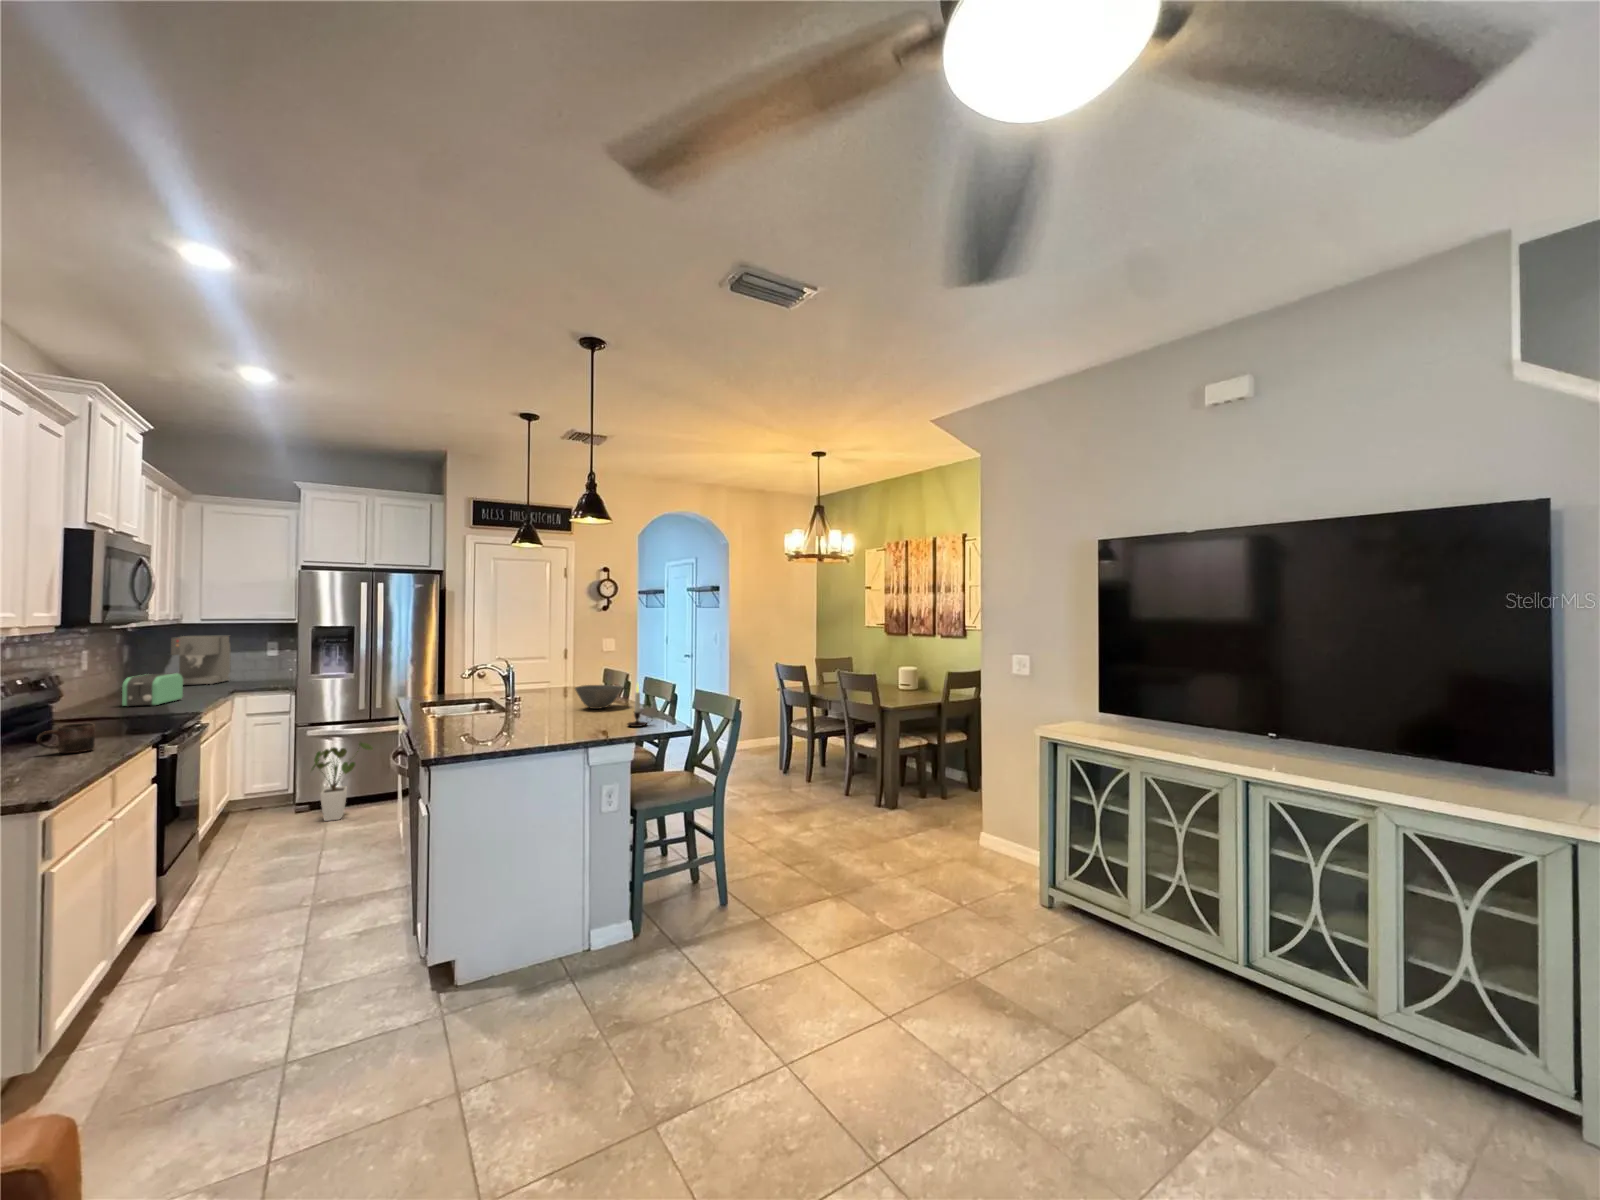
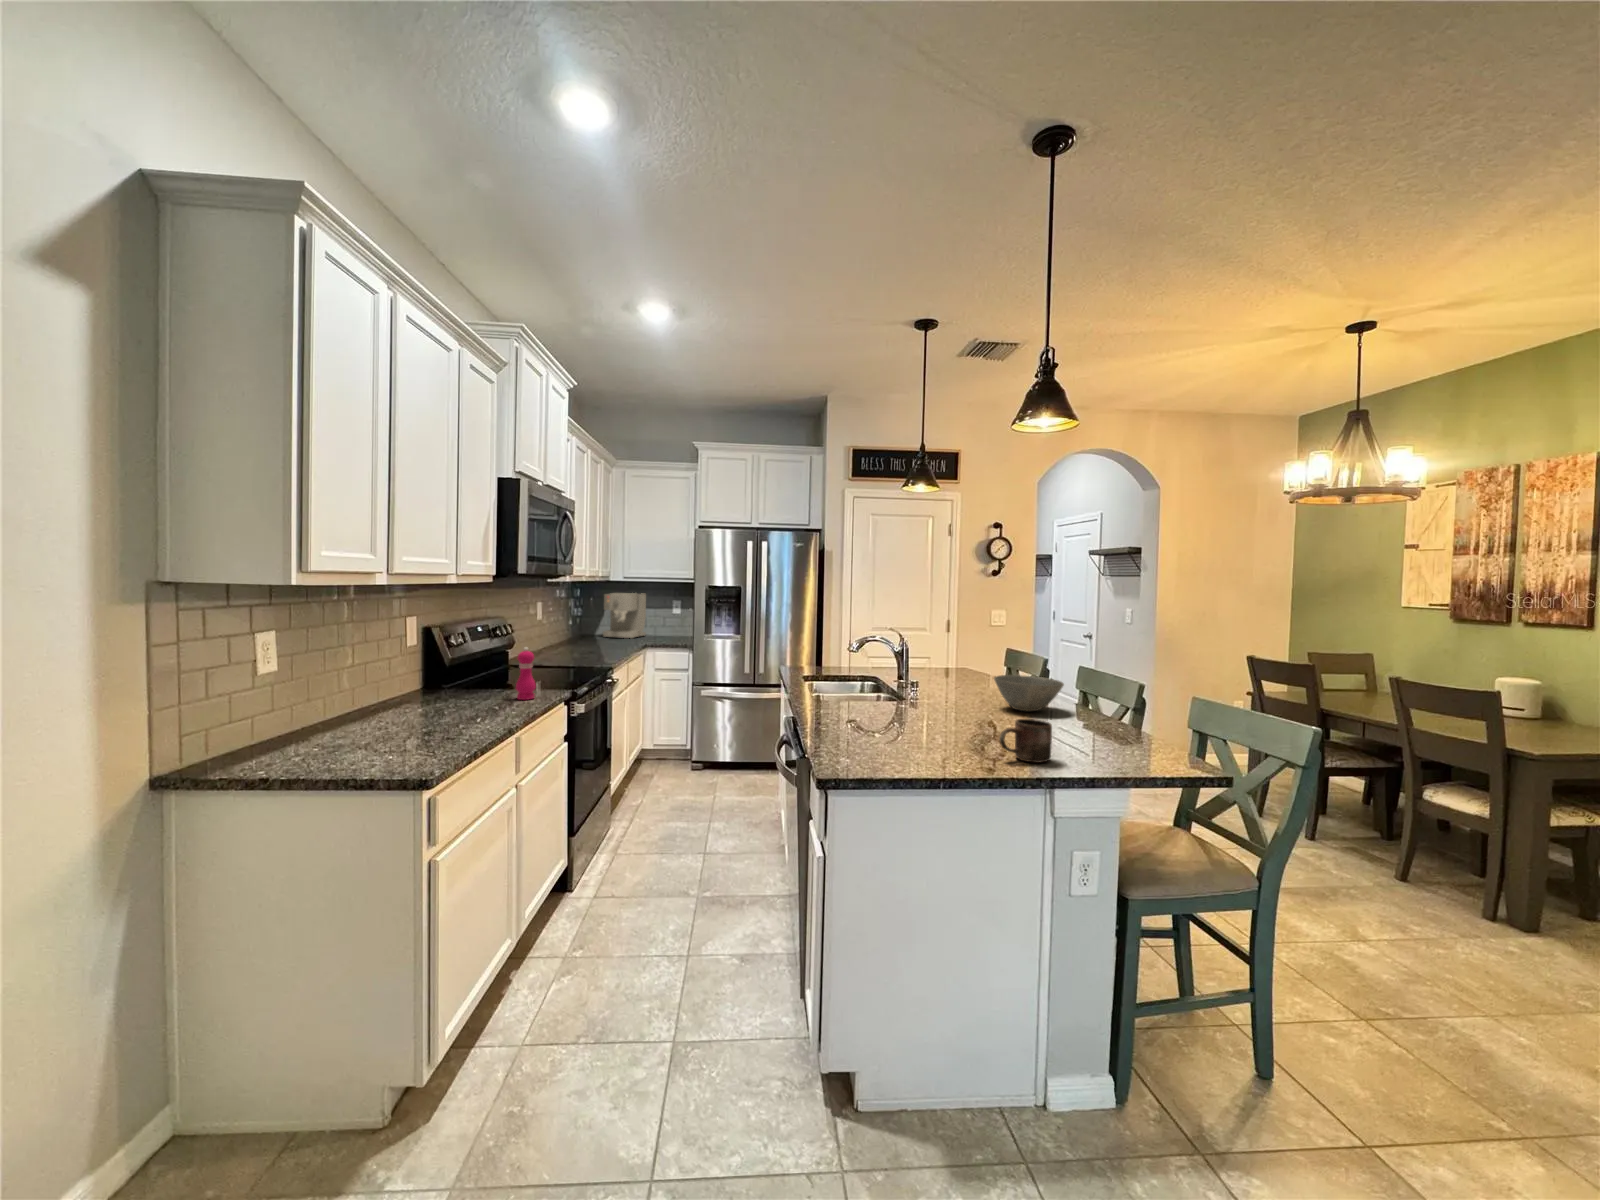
toaster: present [122,673,183,706] -> none [561,627,605,657]
candle: present [627,685,652,727] -> none [1103,684,1149,760]
pepper mill: none [94,694,121,745] -> present [516,647,536,700]
mug: present [37,723,95,753] -> present [999,719,1052,763]
house plant: present [311,742,373,821] -> none [702,707,757,787]

